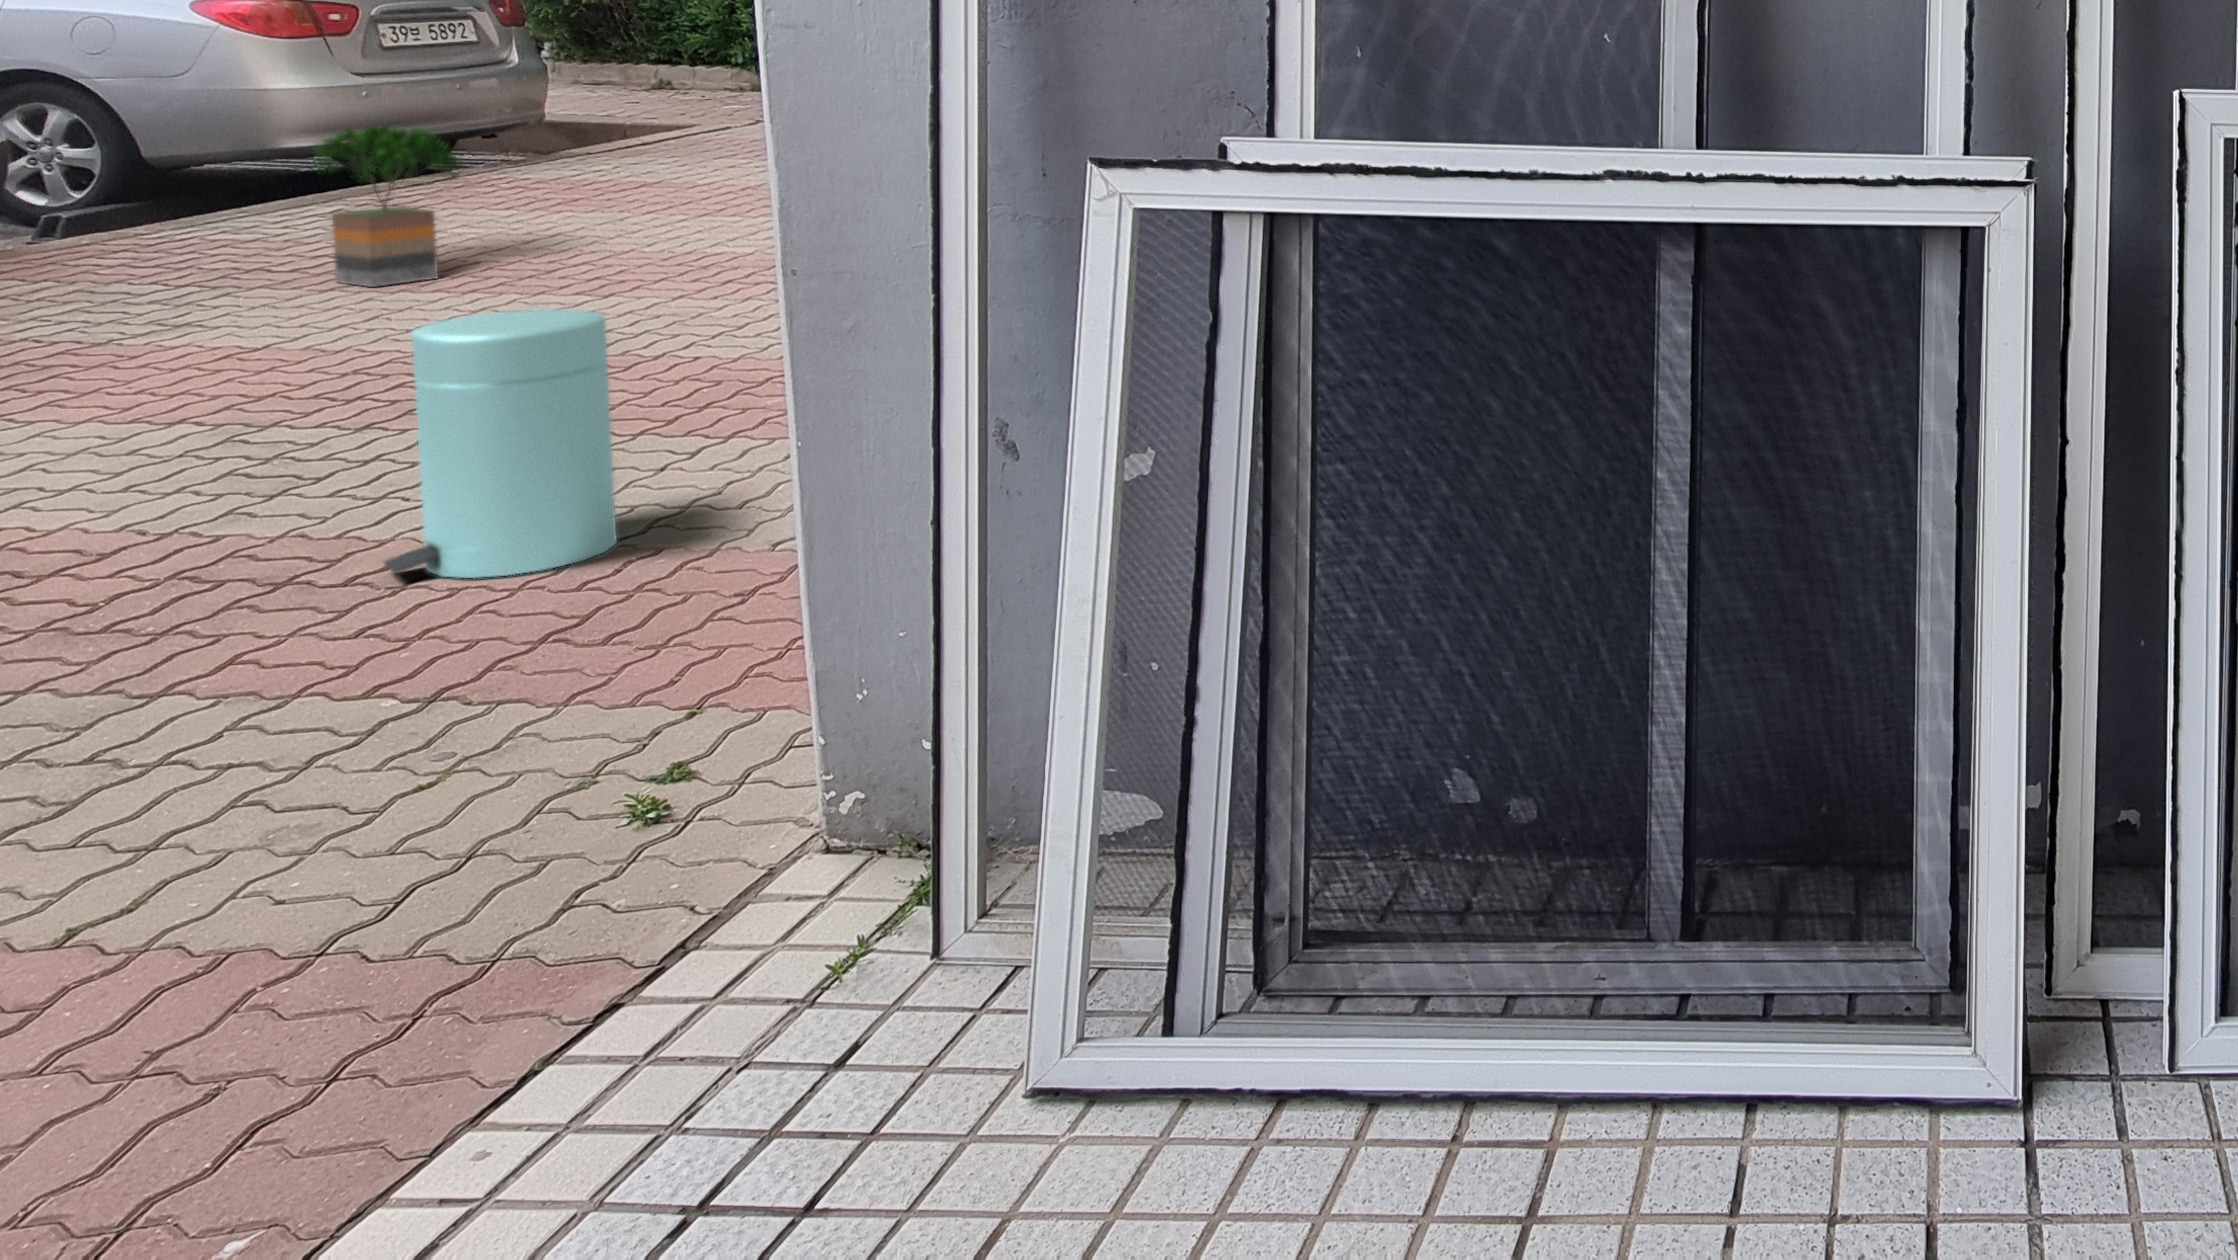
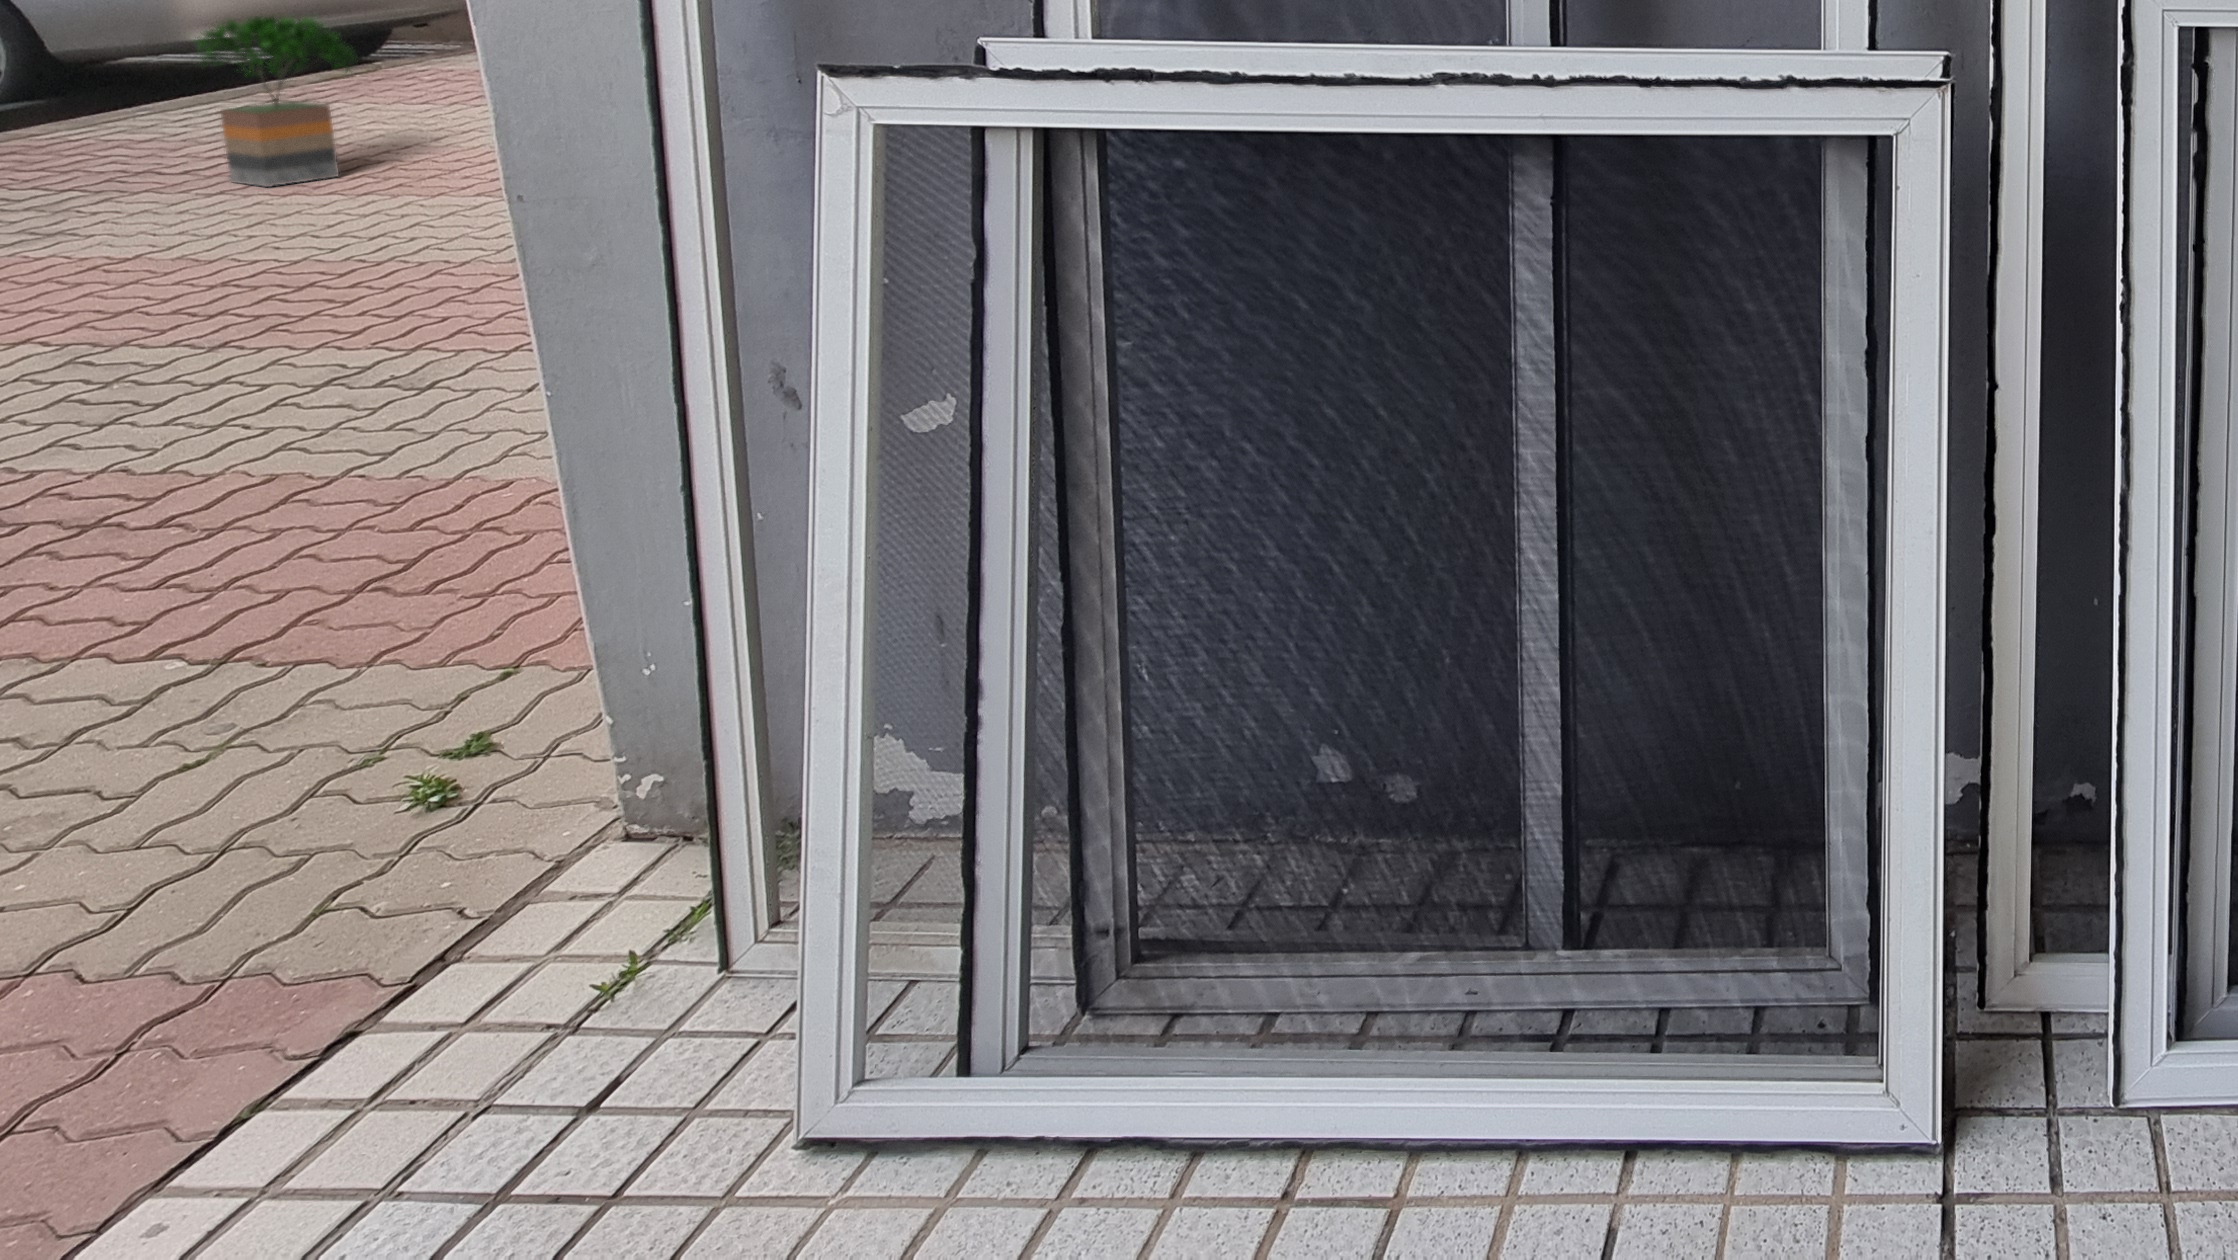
trash can: present [384,309,617,578] -> none [205,221,468,514]

